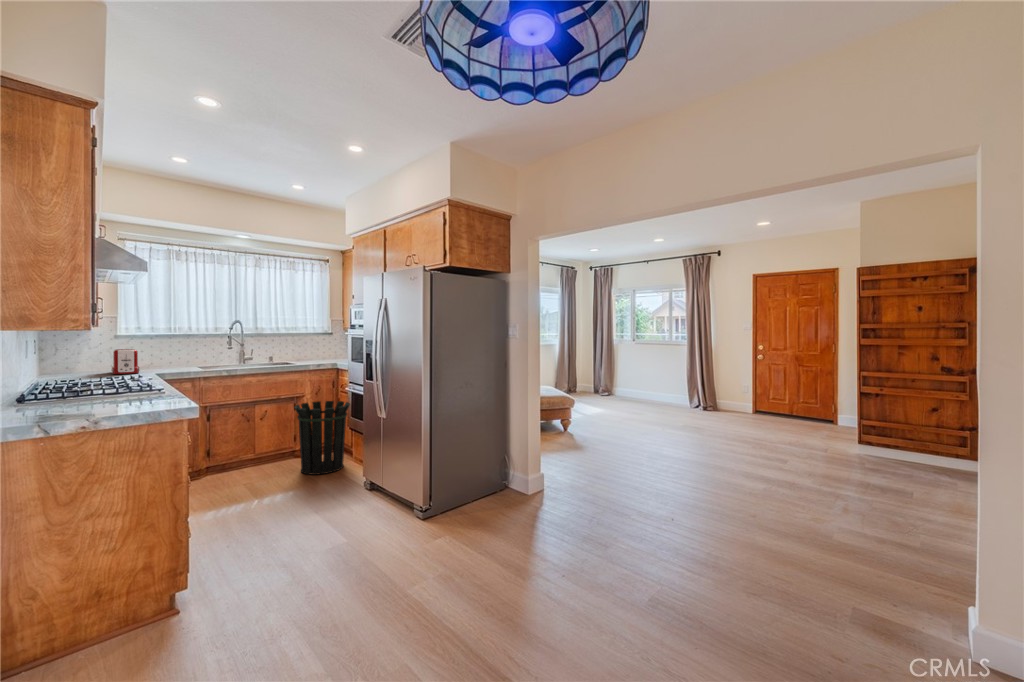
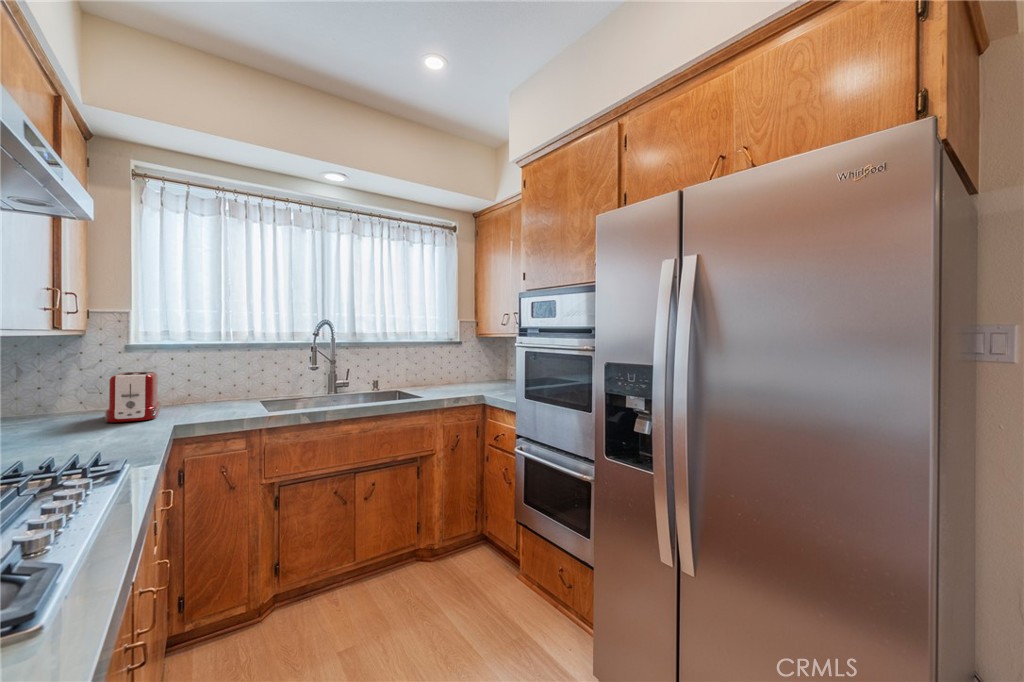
waste bin: present [294,401,350,475] -> none [426,469,528,633]

